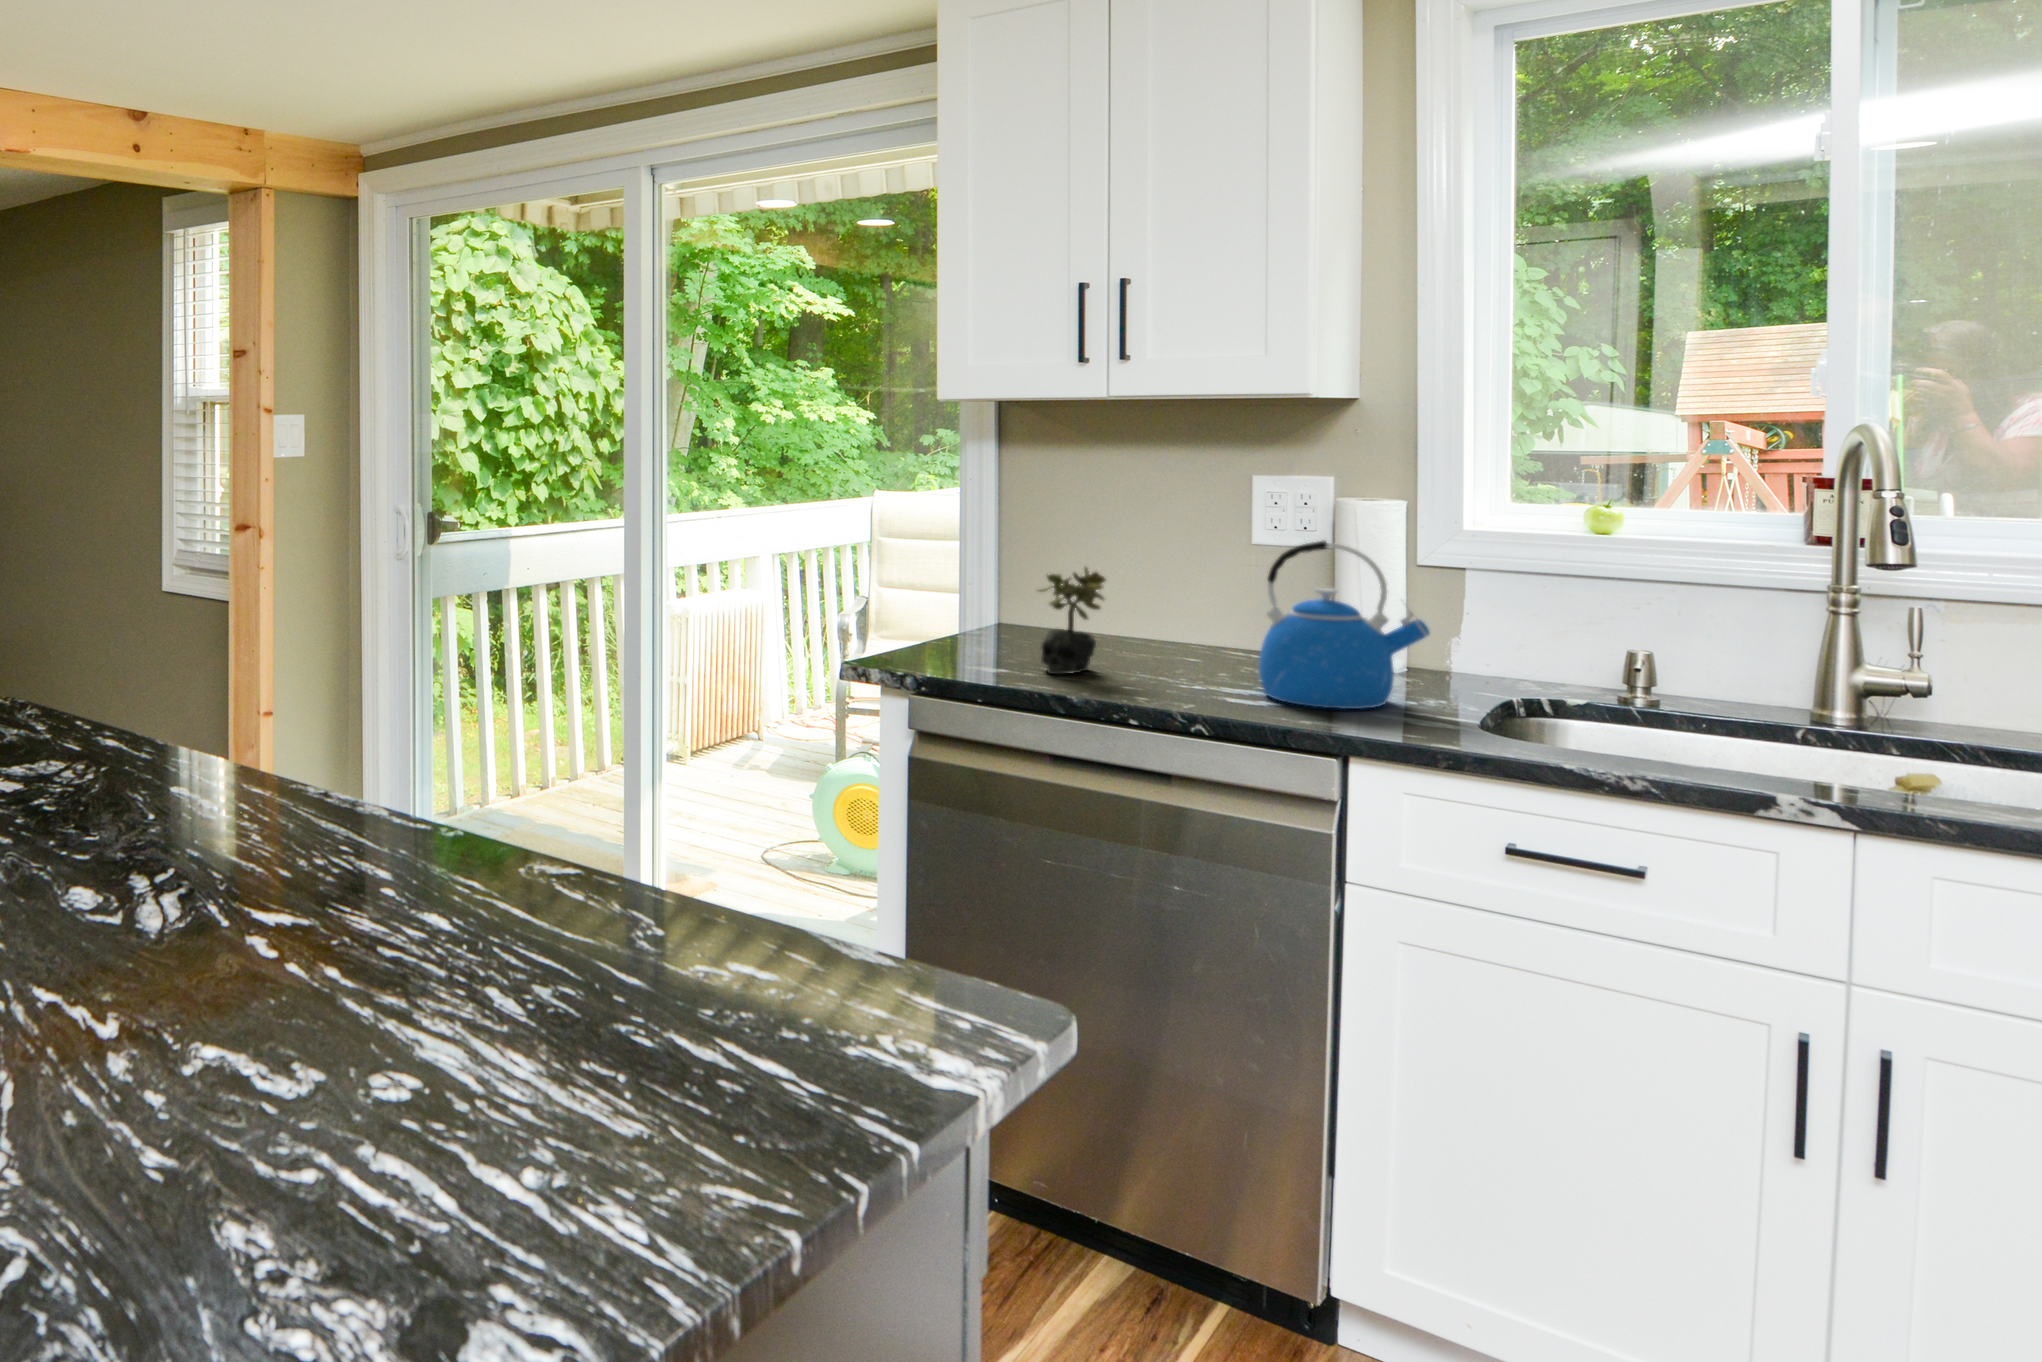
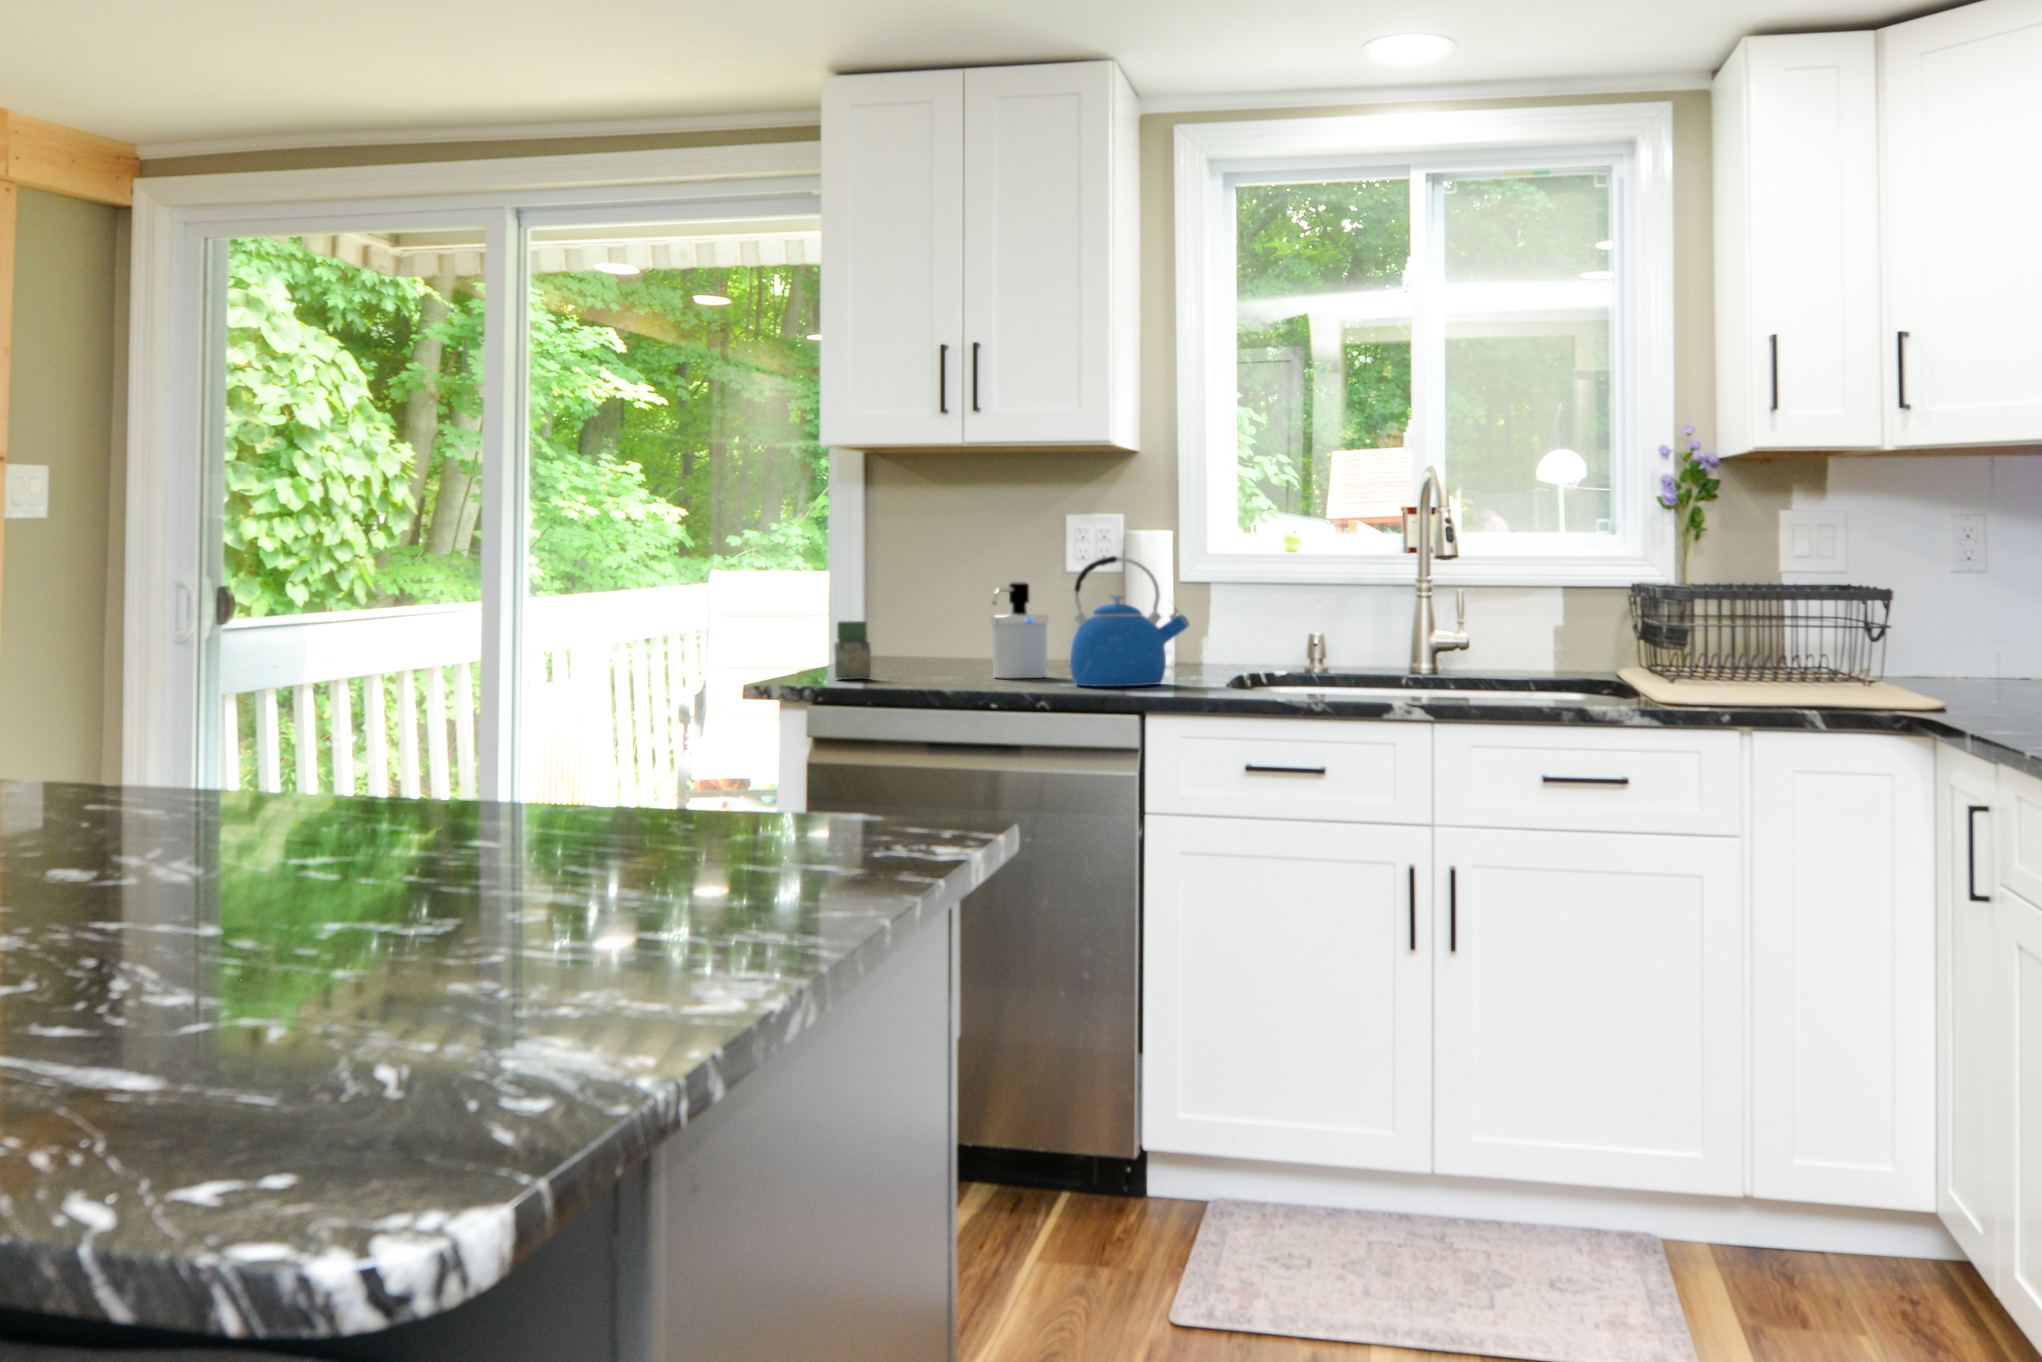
soap dispenser: none [1166,548,1243,664] -> present [990,582,1049,678]
succulent plant: present [1038,567,1106,674] -> none [886,593,945,686]
jar: none [986,580,1026,646] -> present [834,621,871,679]

